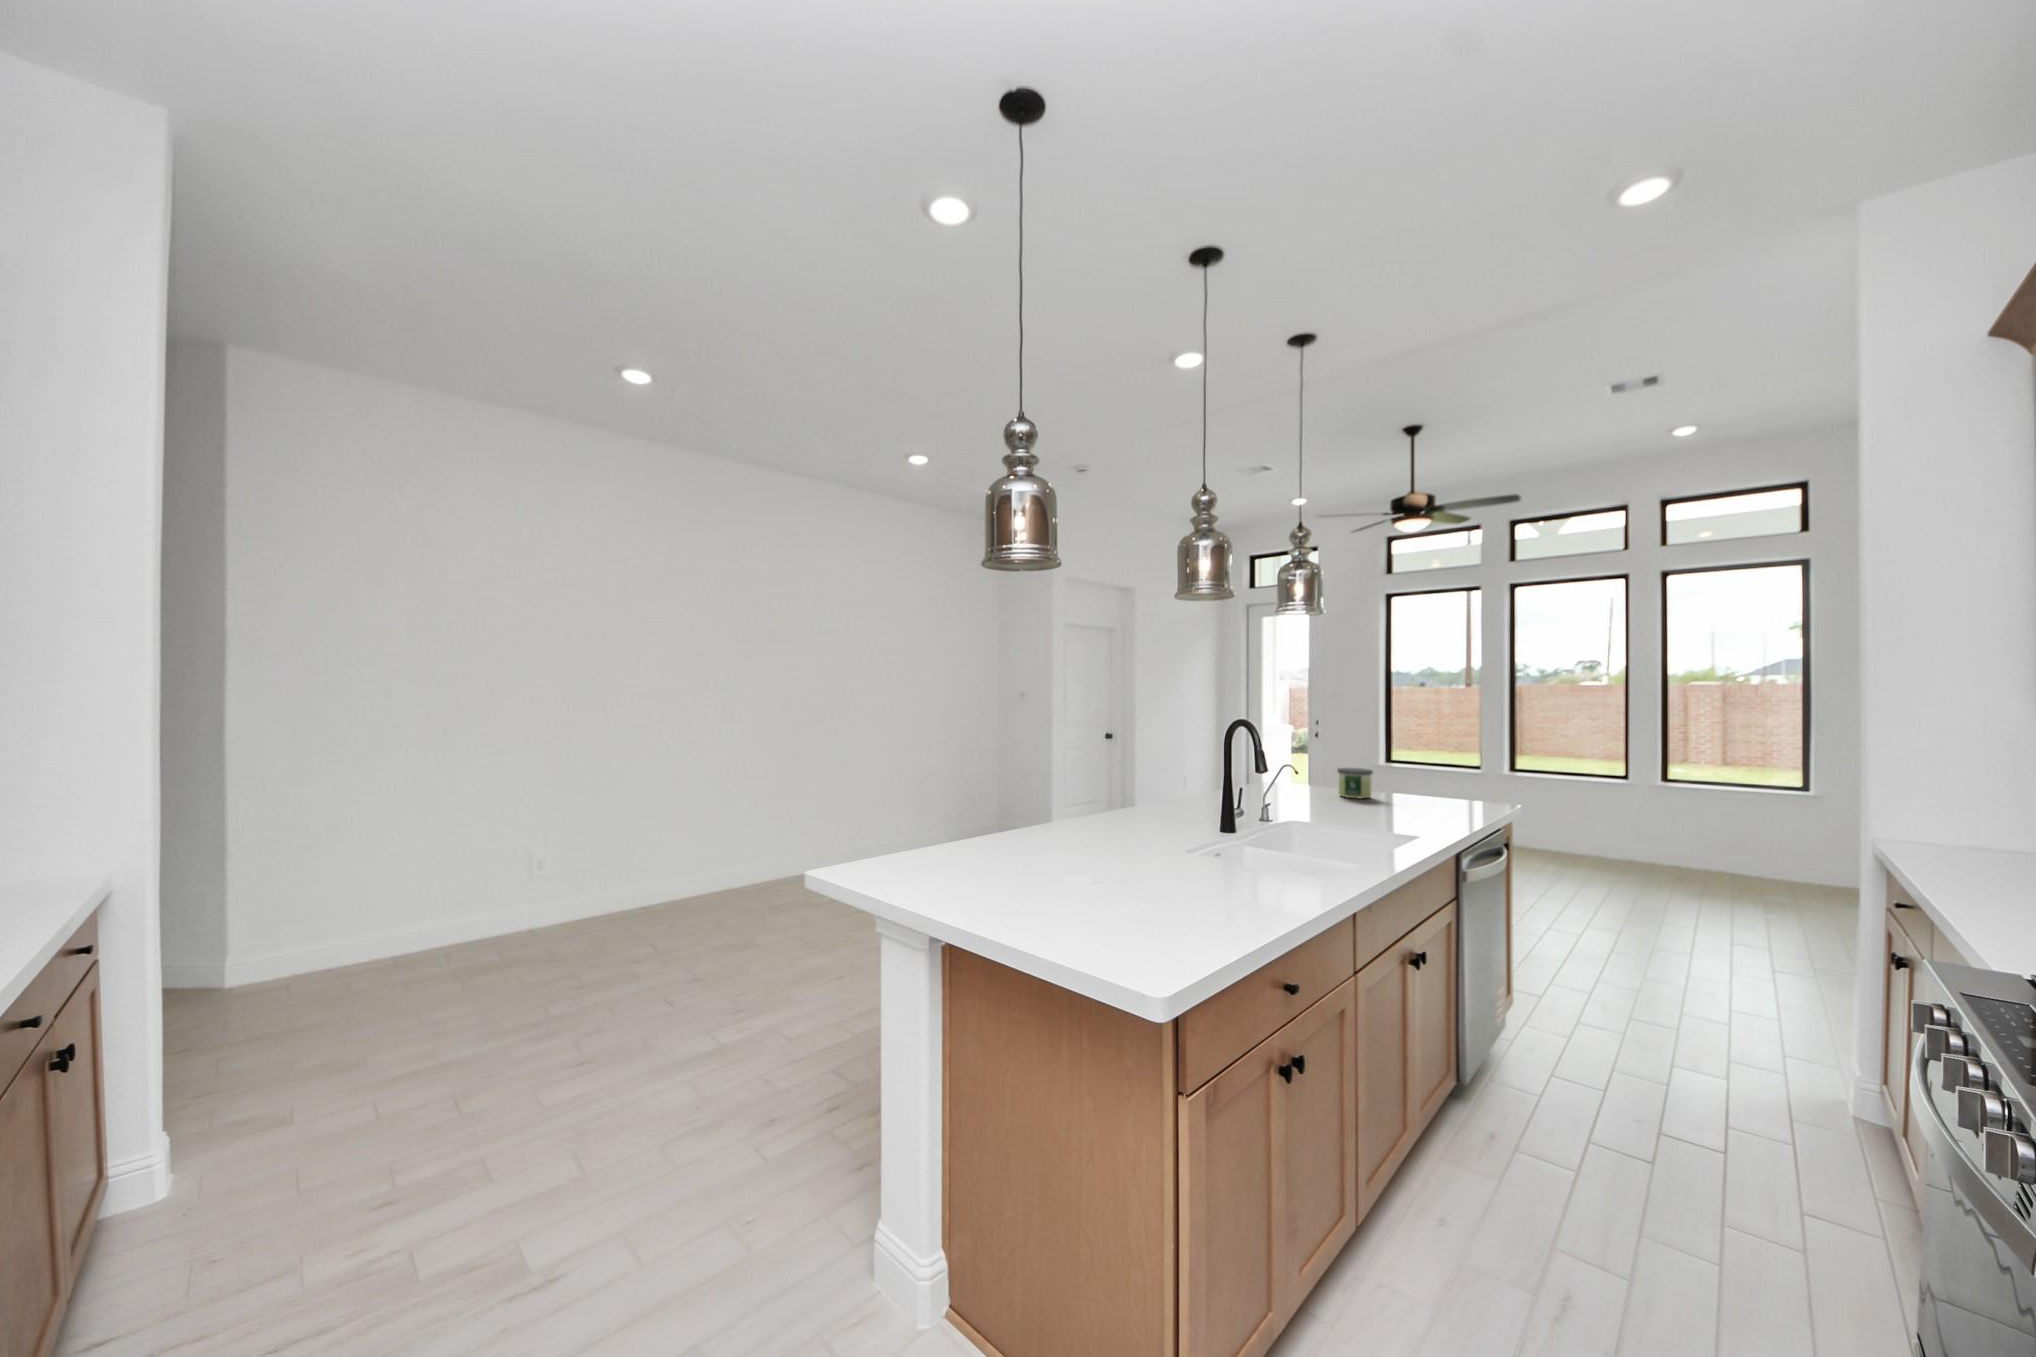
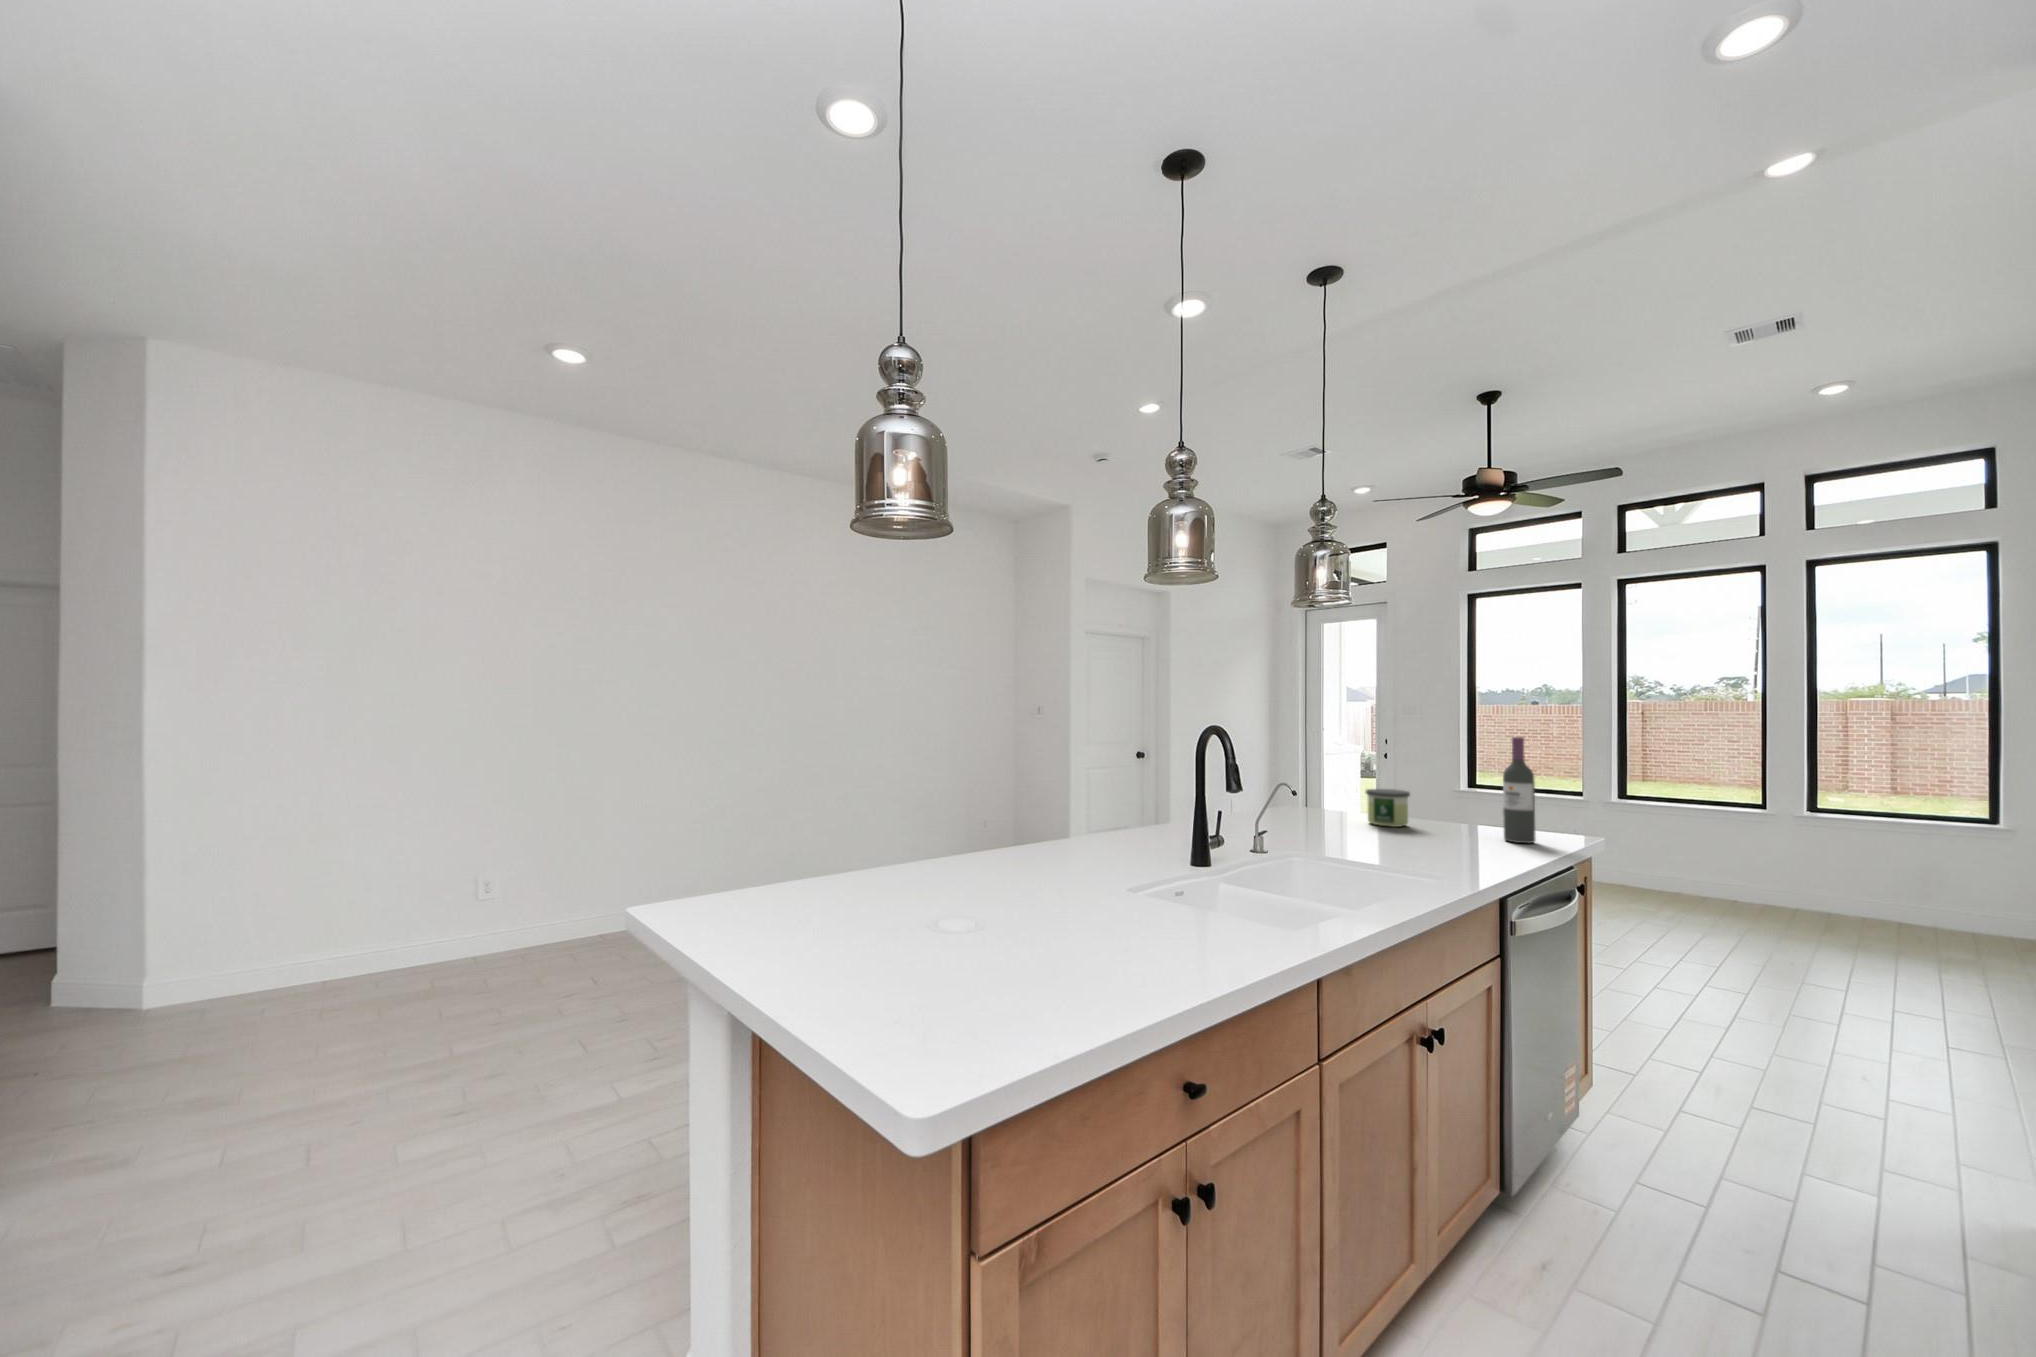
wine bottle: none [1449,726,1473,810] -> present [1503,737,1536,843]

